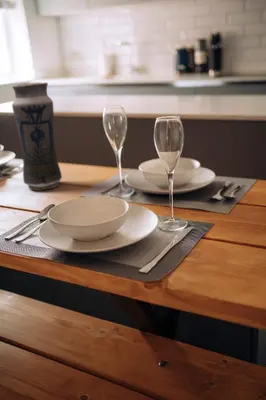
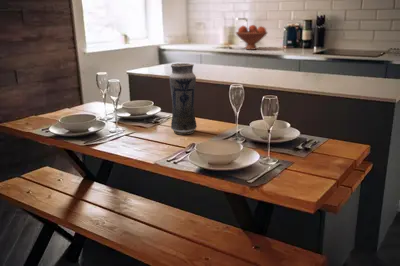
fruit bowl: none [118,50,155,79] -> present [236,25,267,50]

